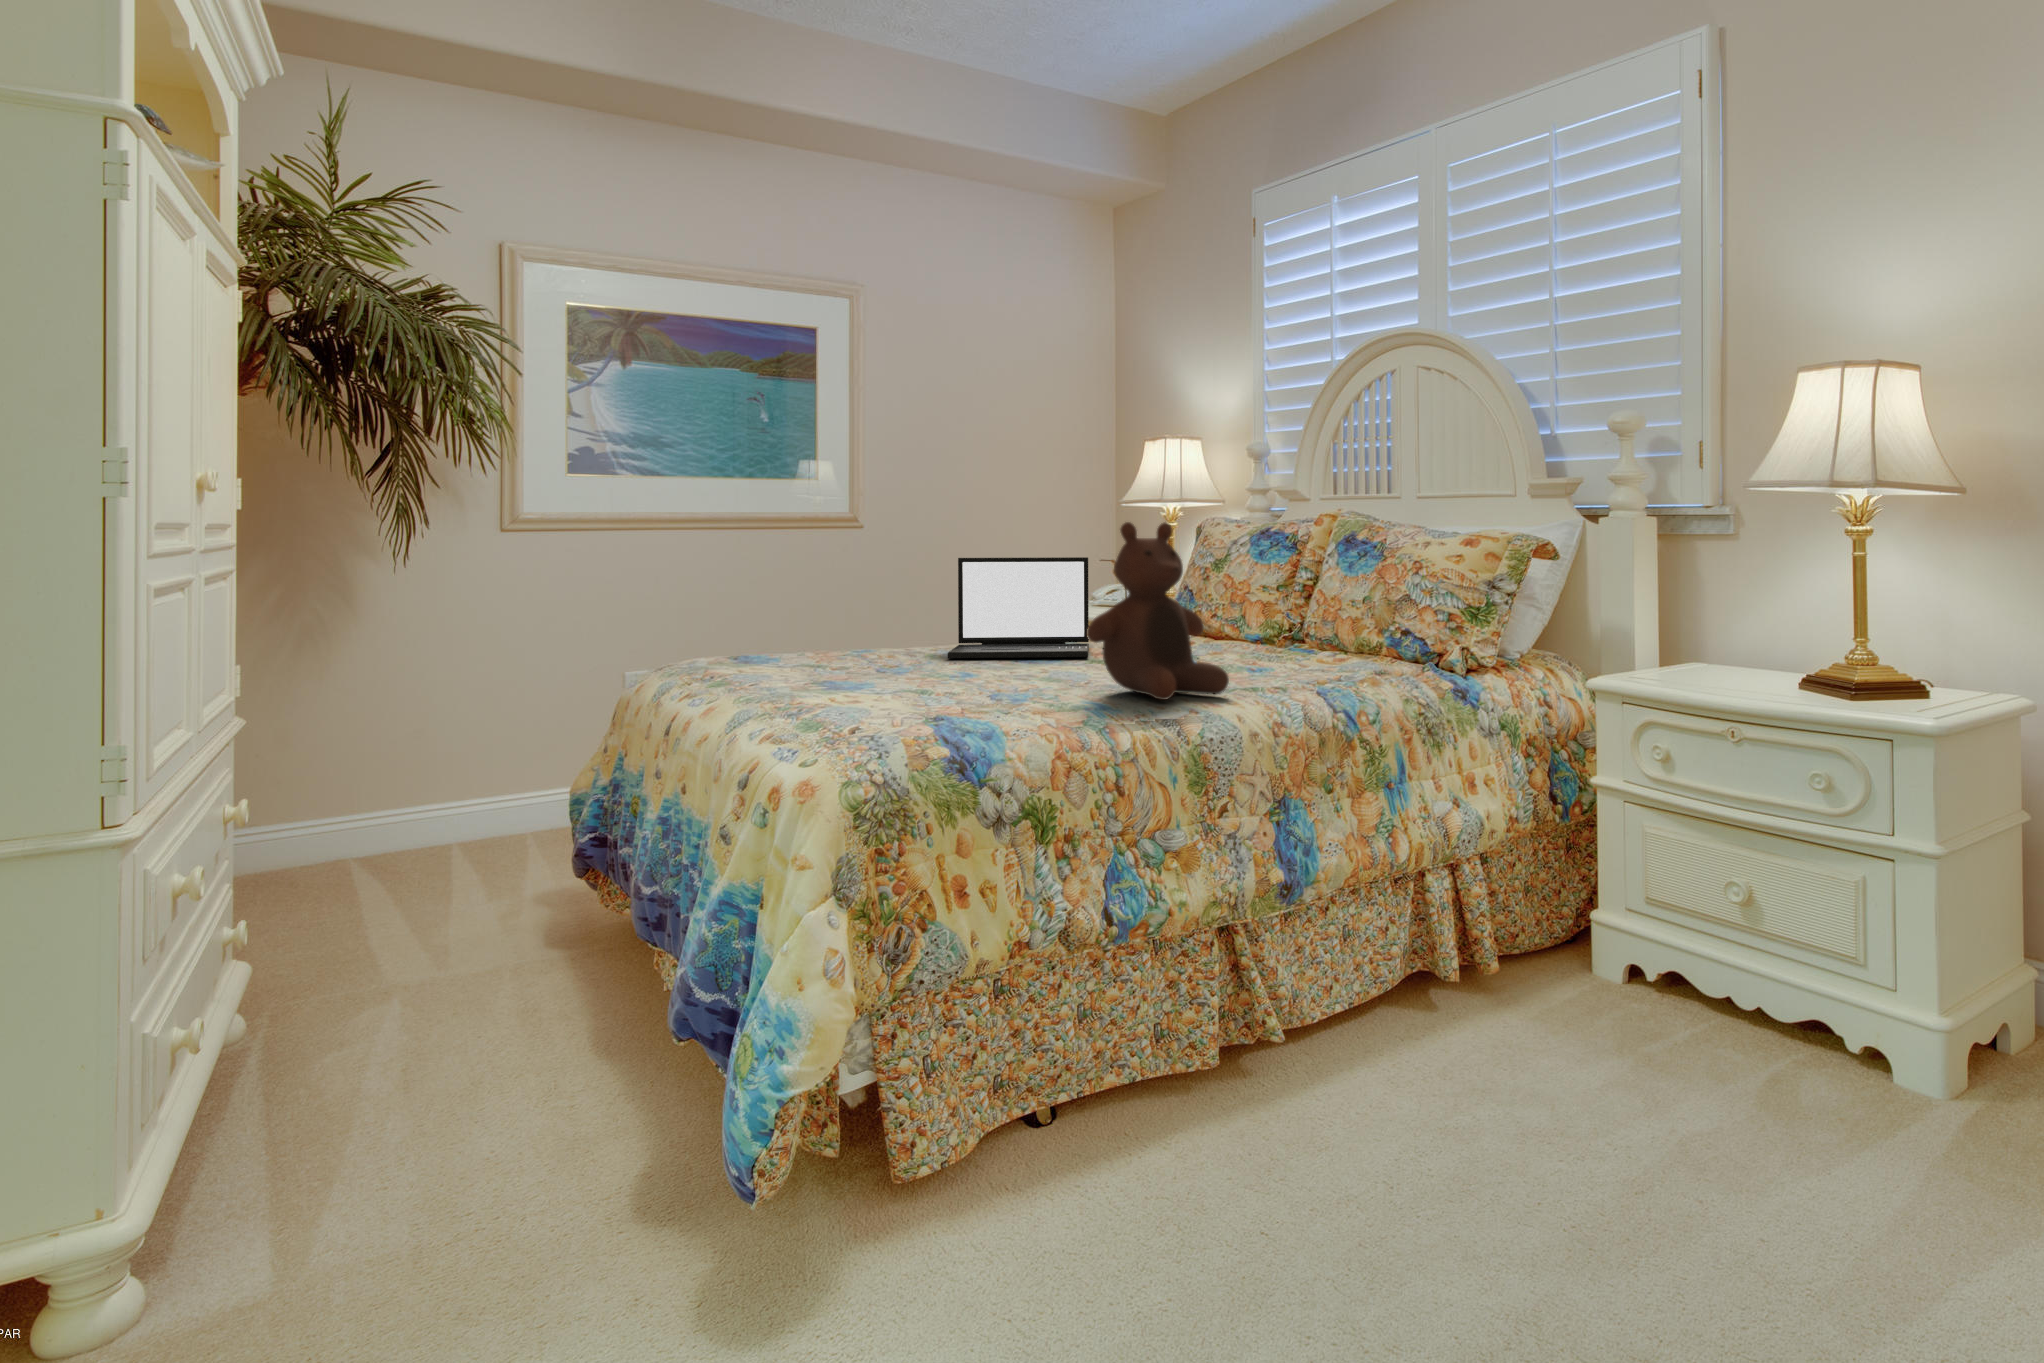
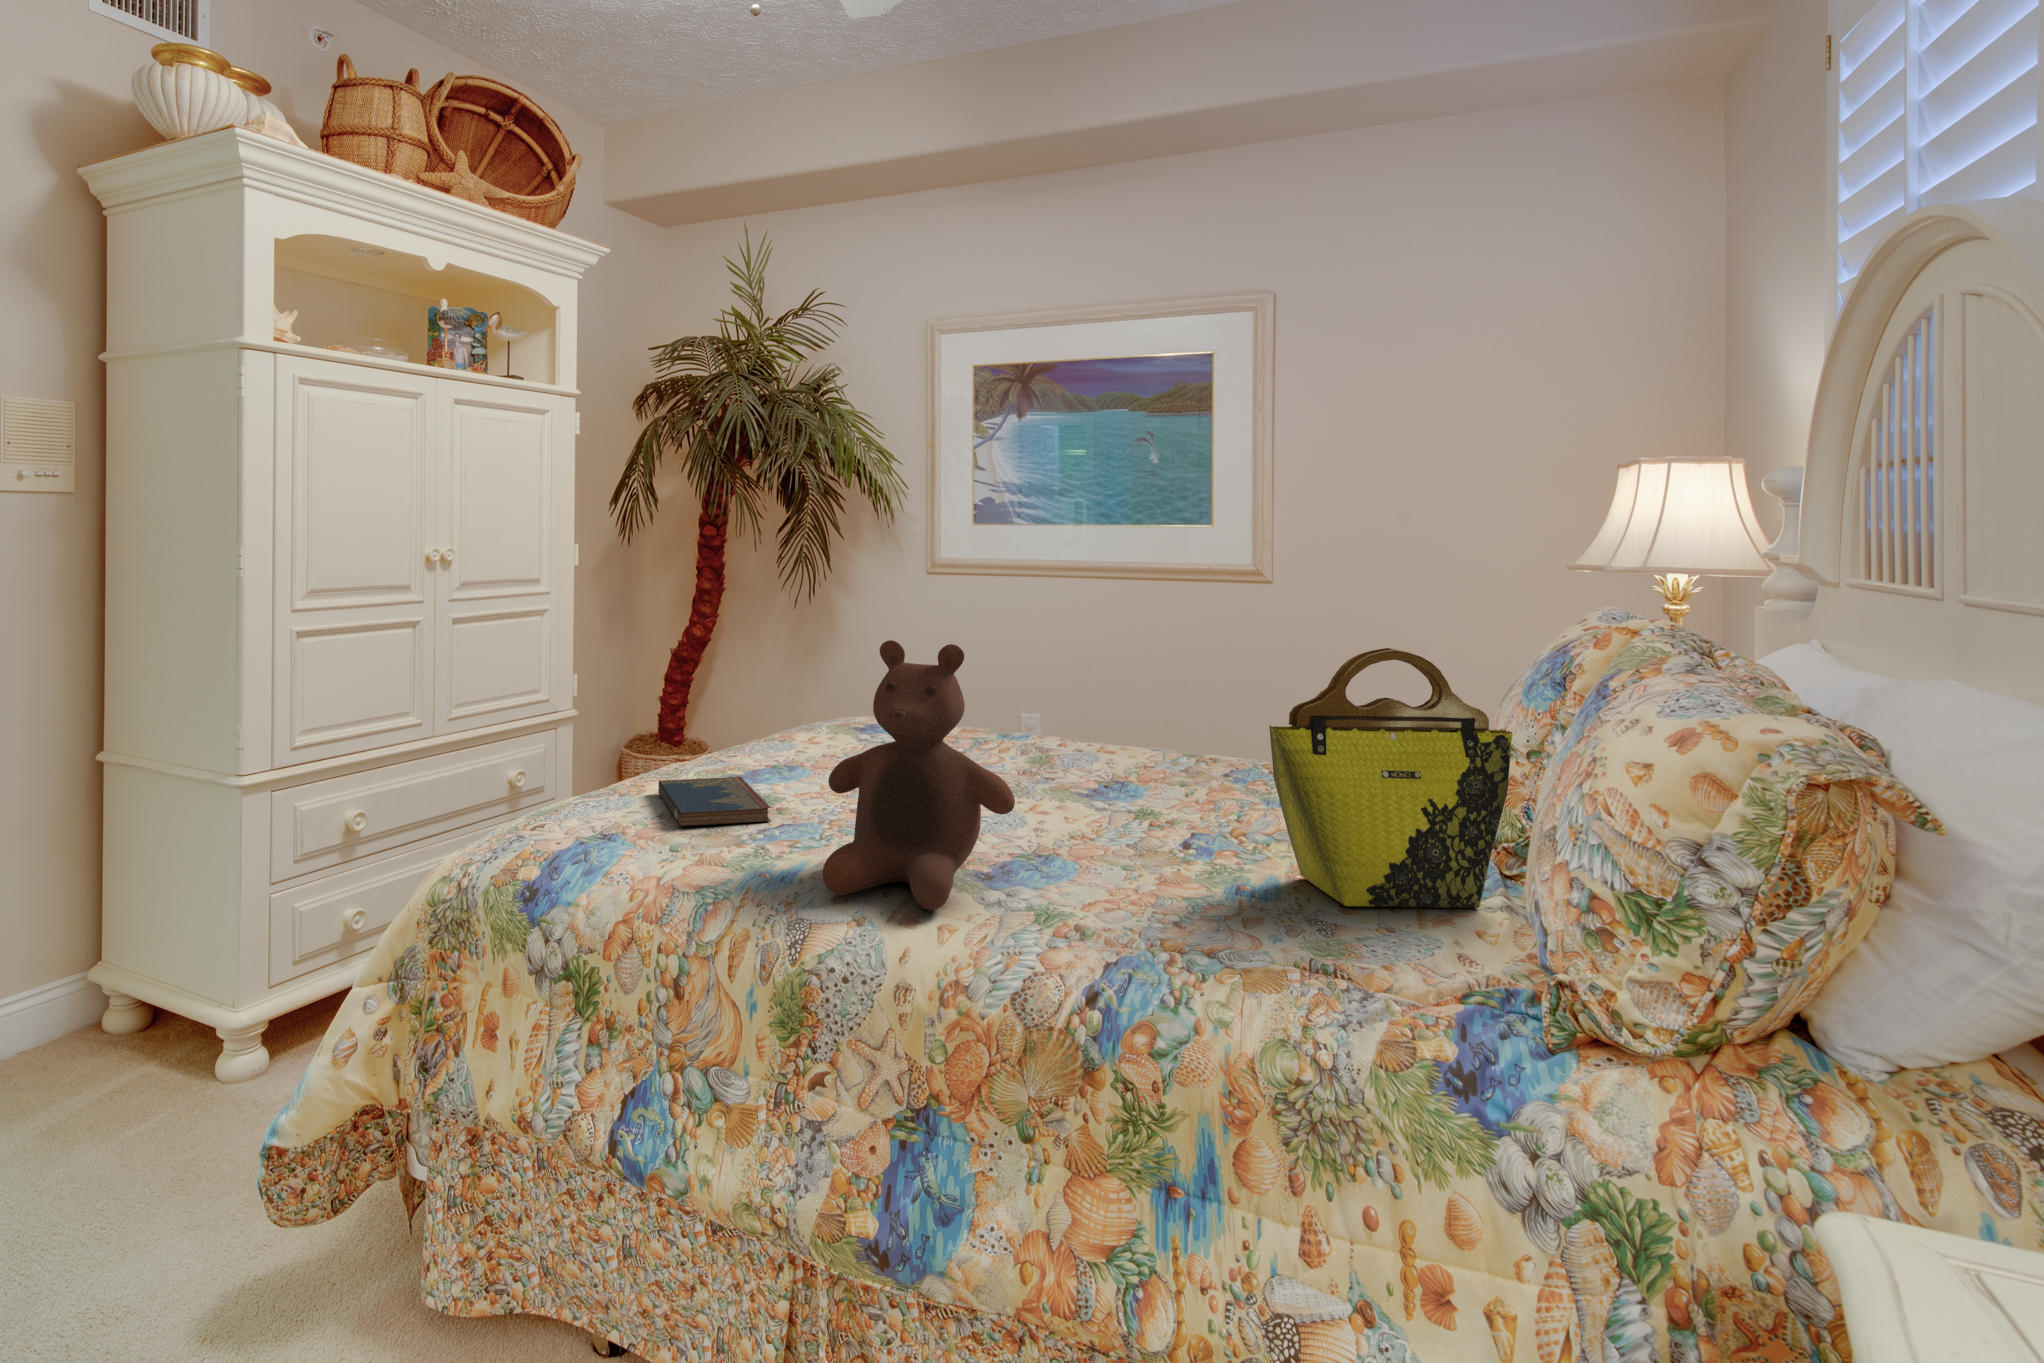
tote bag: none [1260,521,1333,663] -> present [1269,648,1512,908]
laptop: present [948,557,1089,658] -> none [992,643,1203,801]
hardcover book: none [822,682,973,708] -> present [658,777,771,826]

